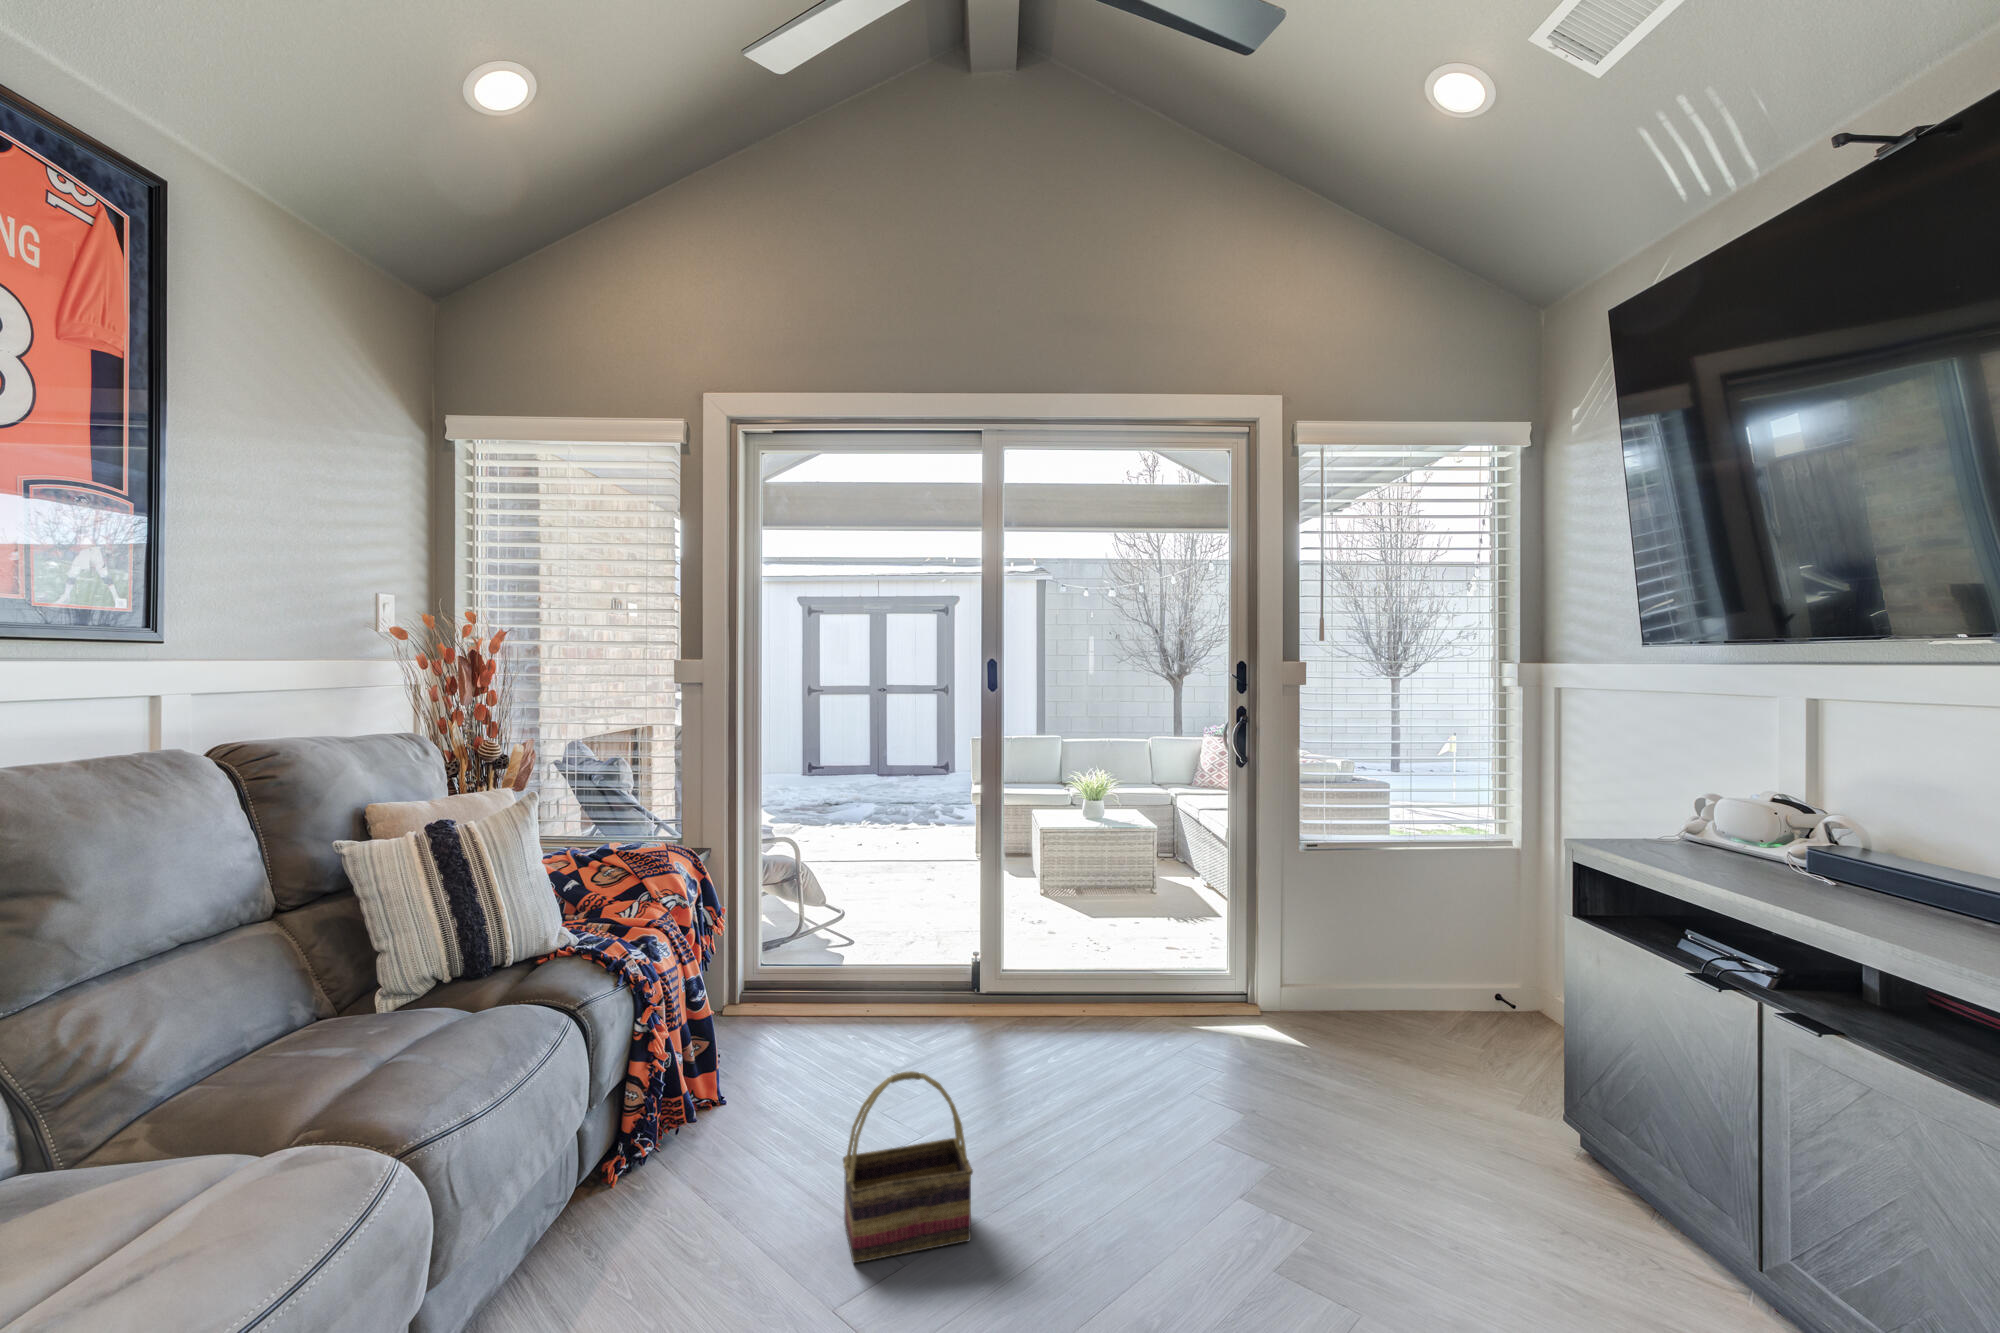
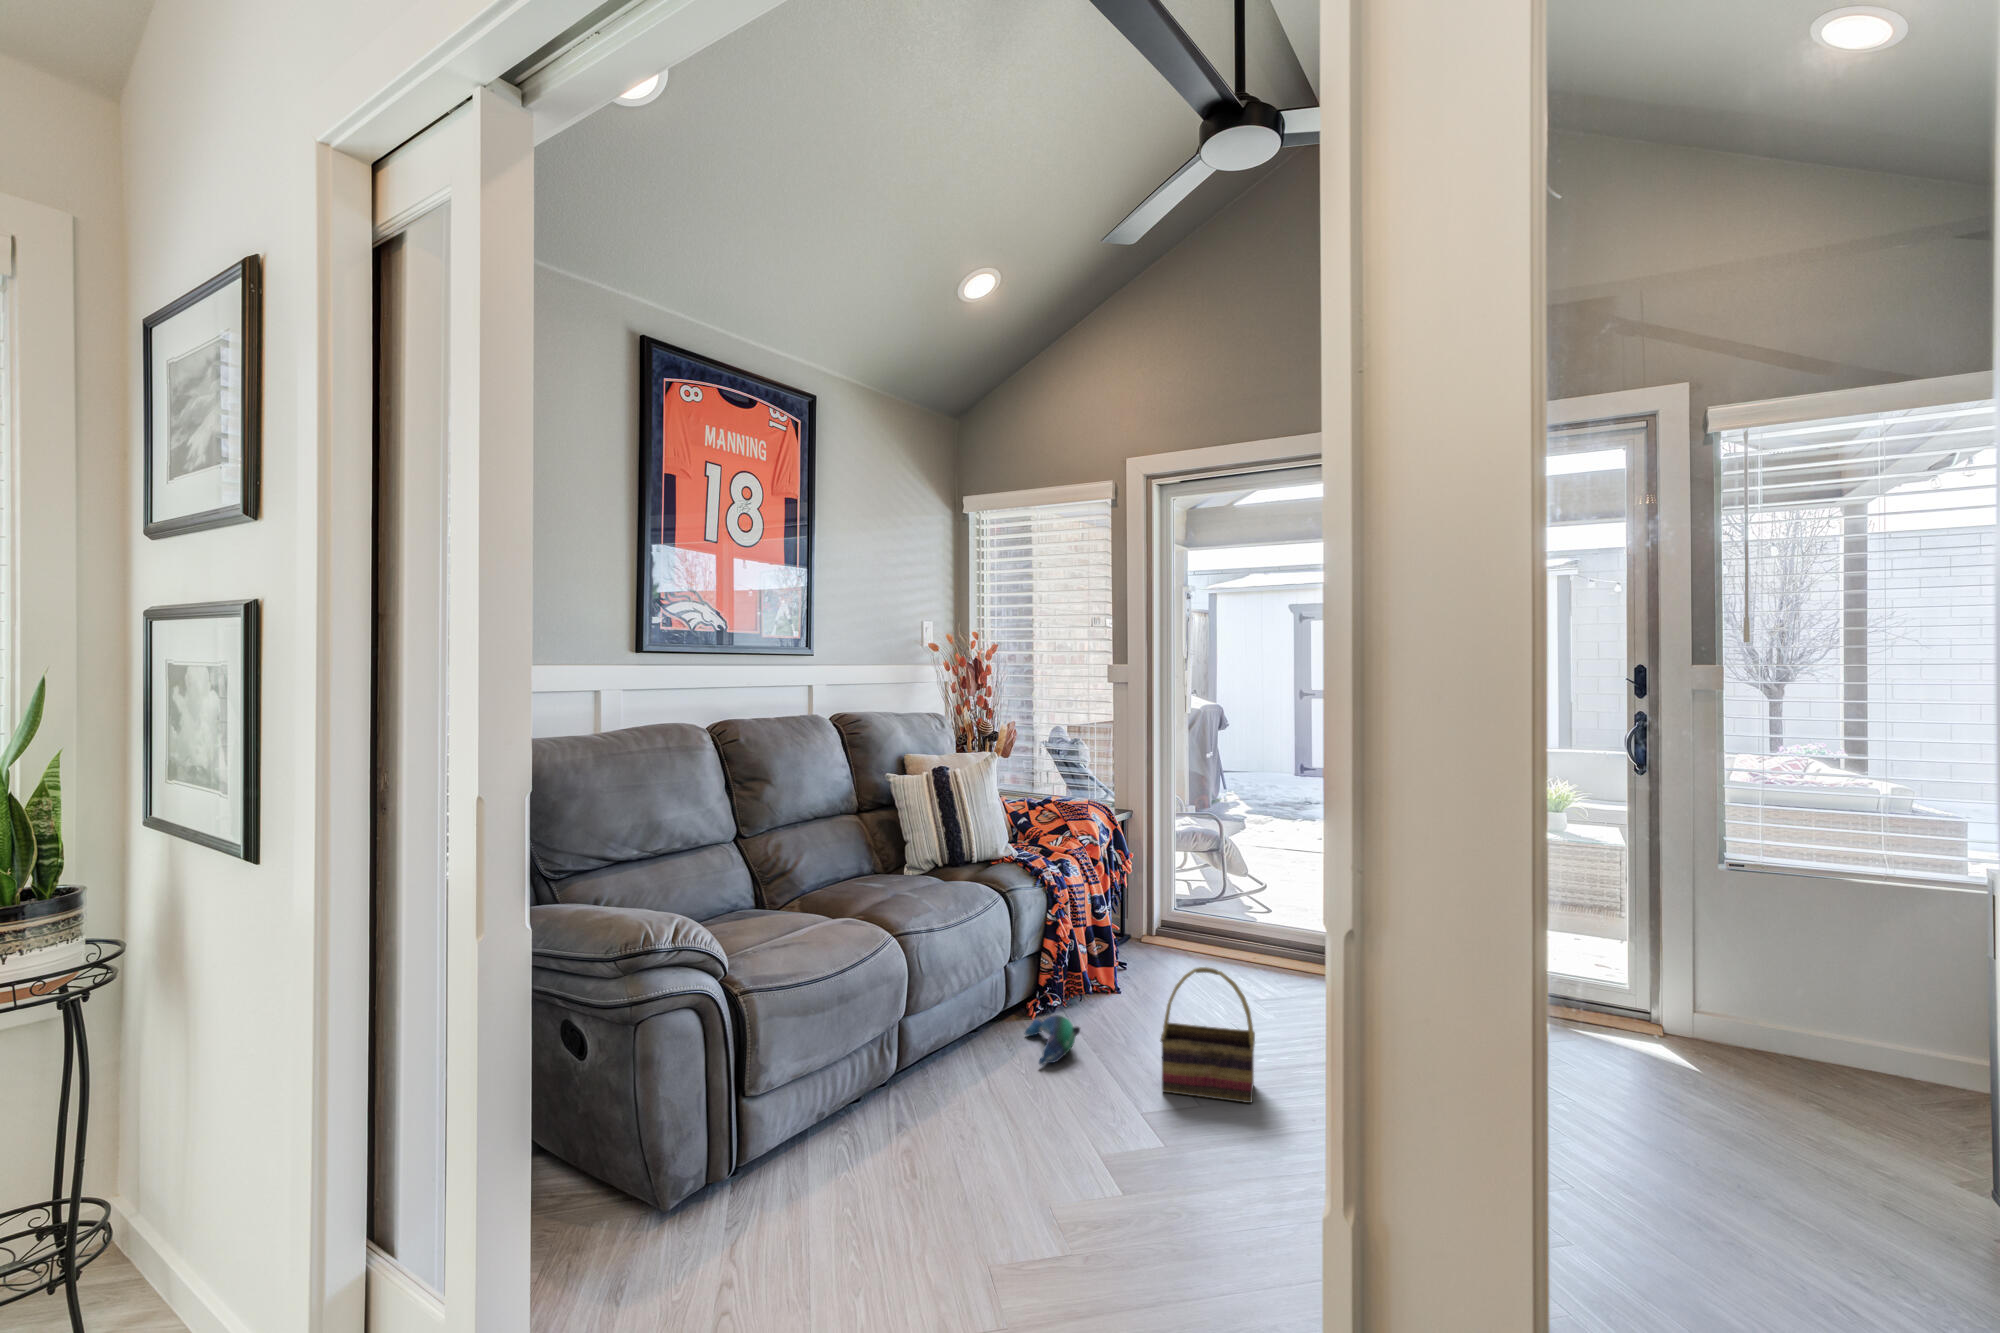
plush toy: none [613,1180,711,1278] -> present [1025,1015,1080,1065]

